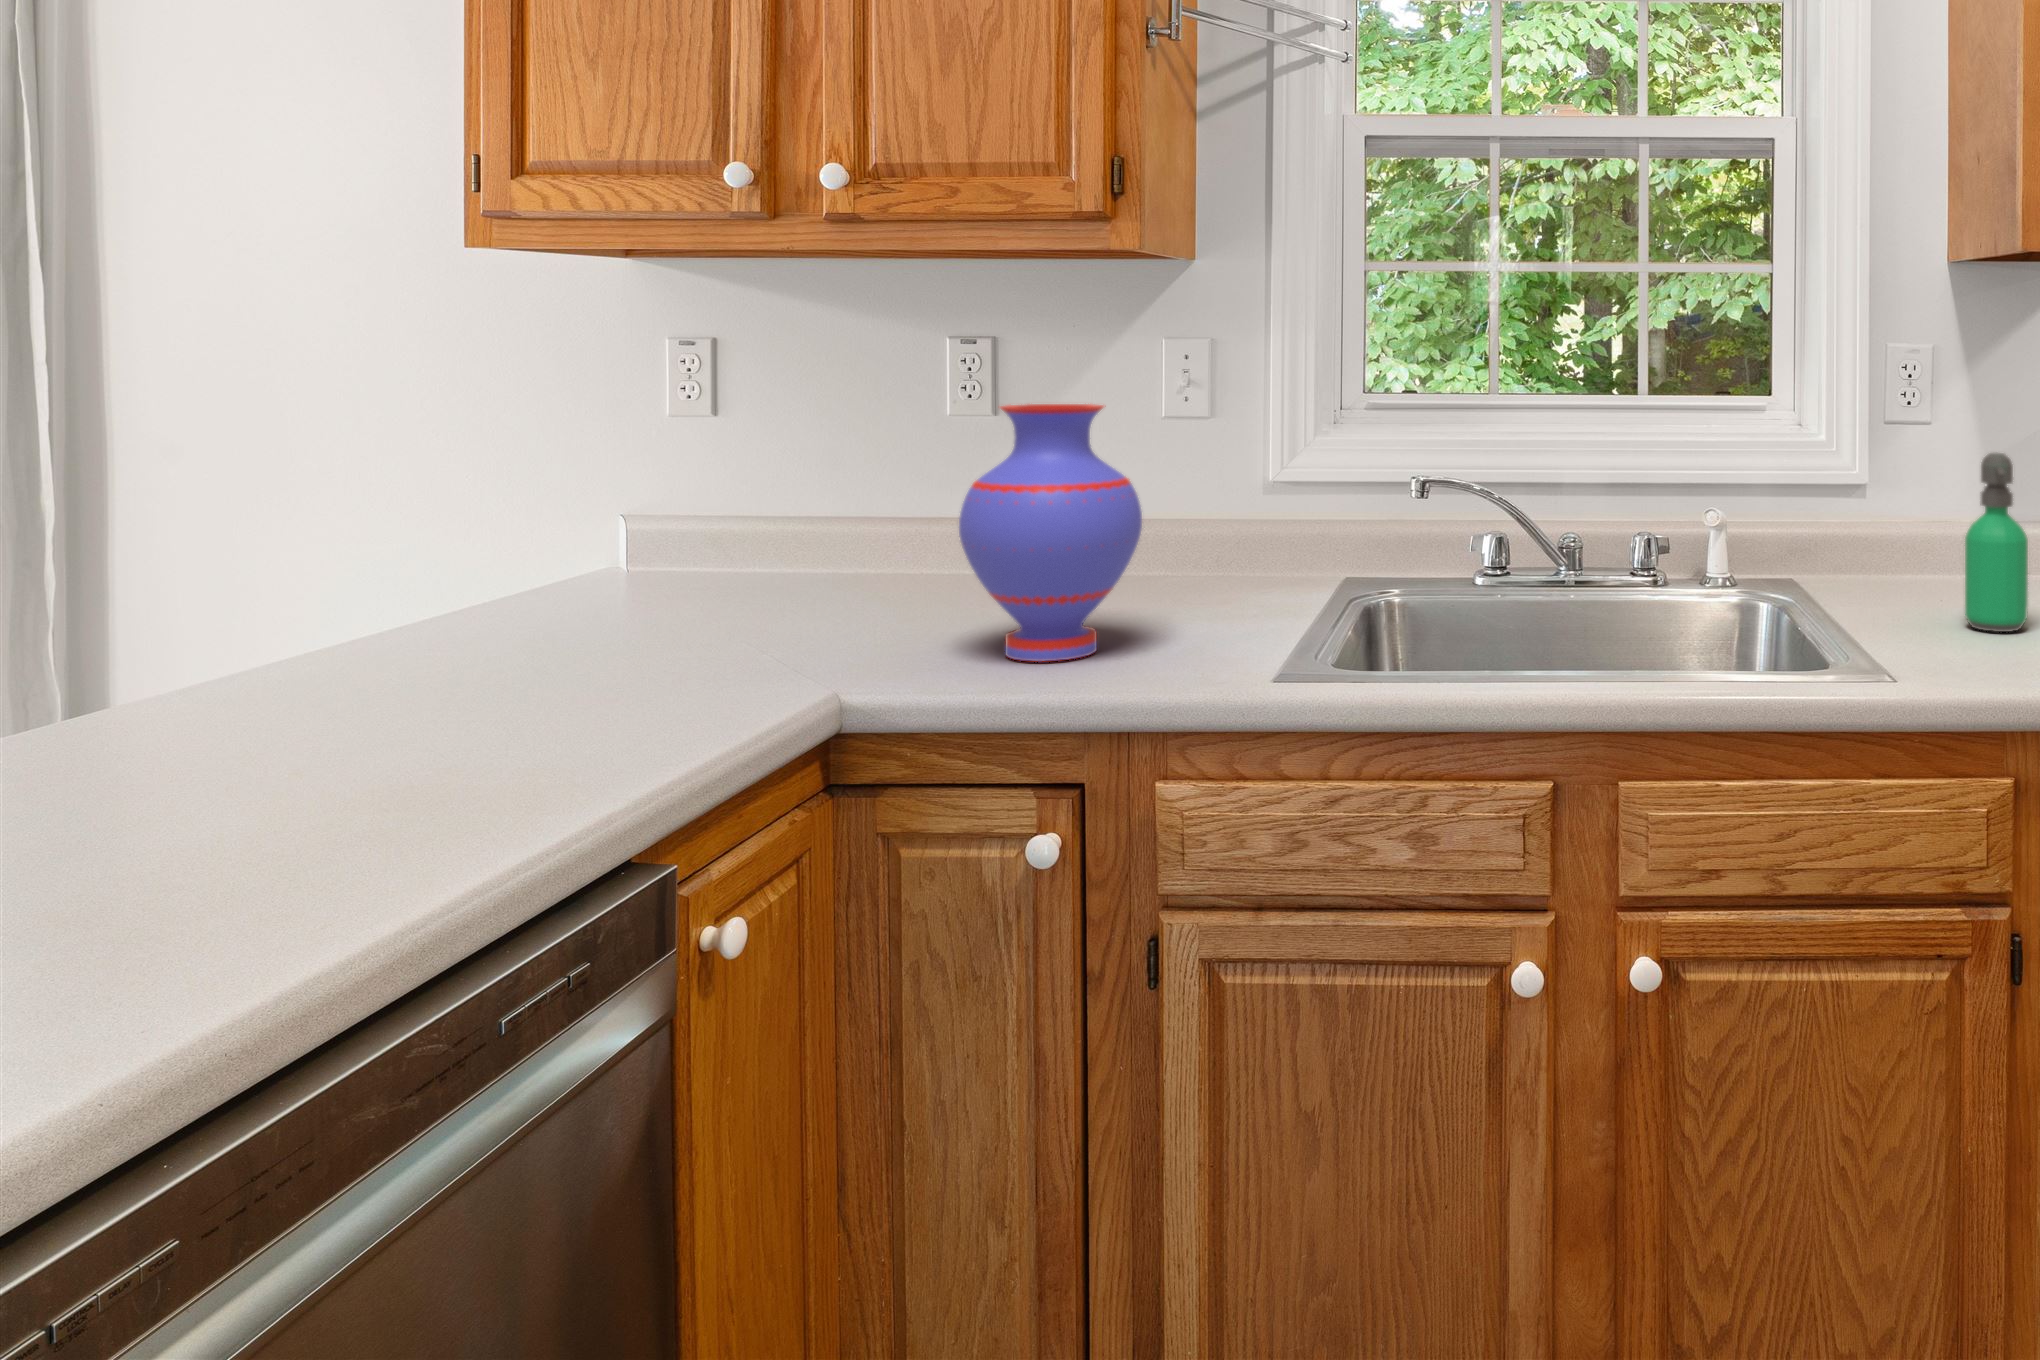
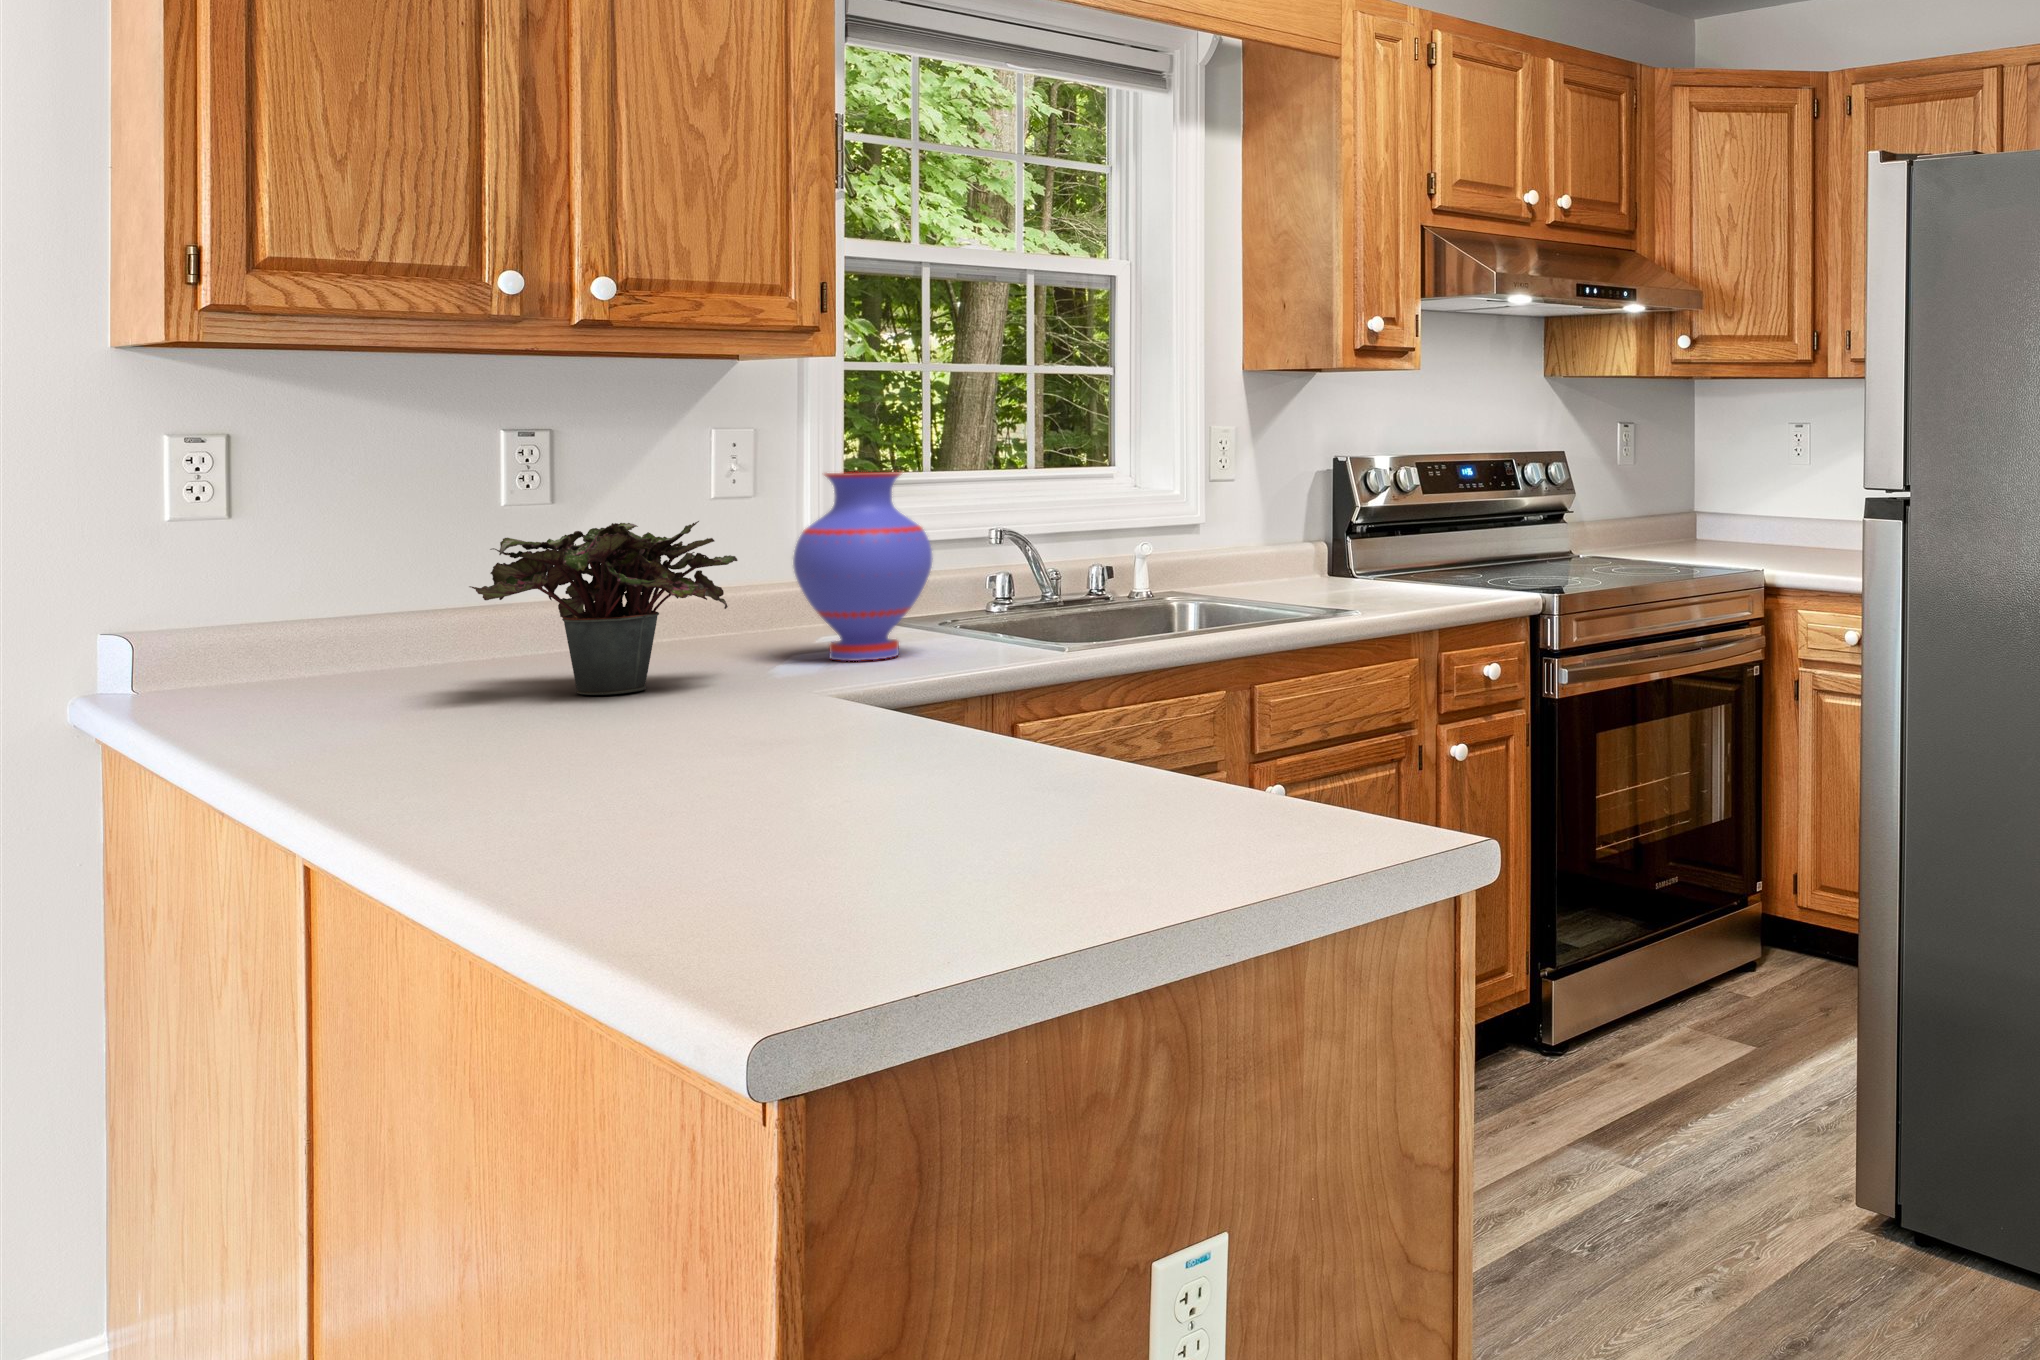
soap dispenser: present [1965,453,2028,632] -> none [1319,489,1356,597]
potted plant: none [488,458,831,673] -> present [469,521,738,695]

